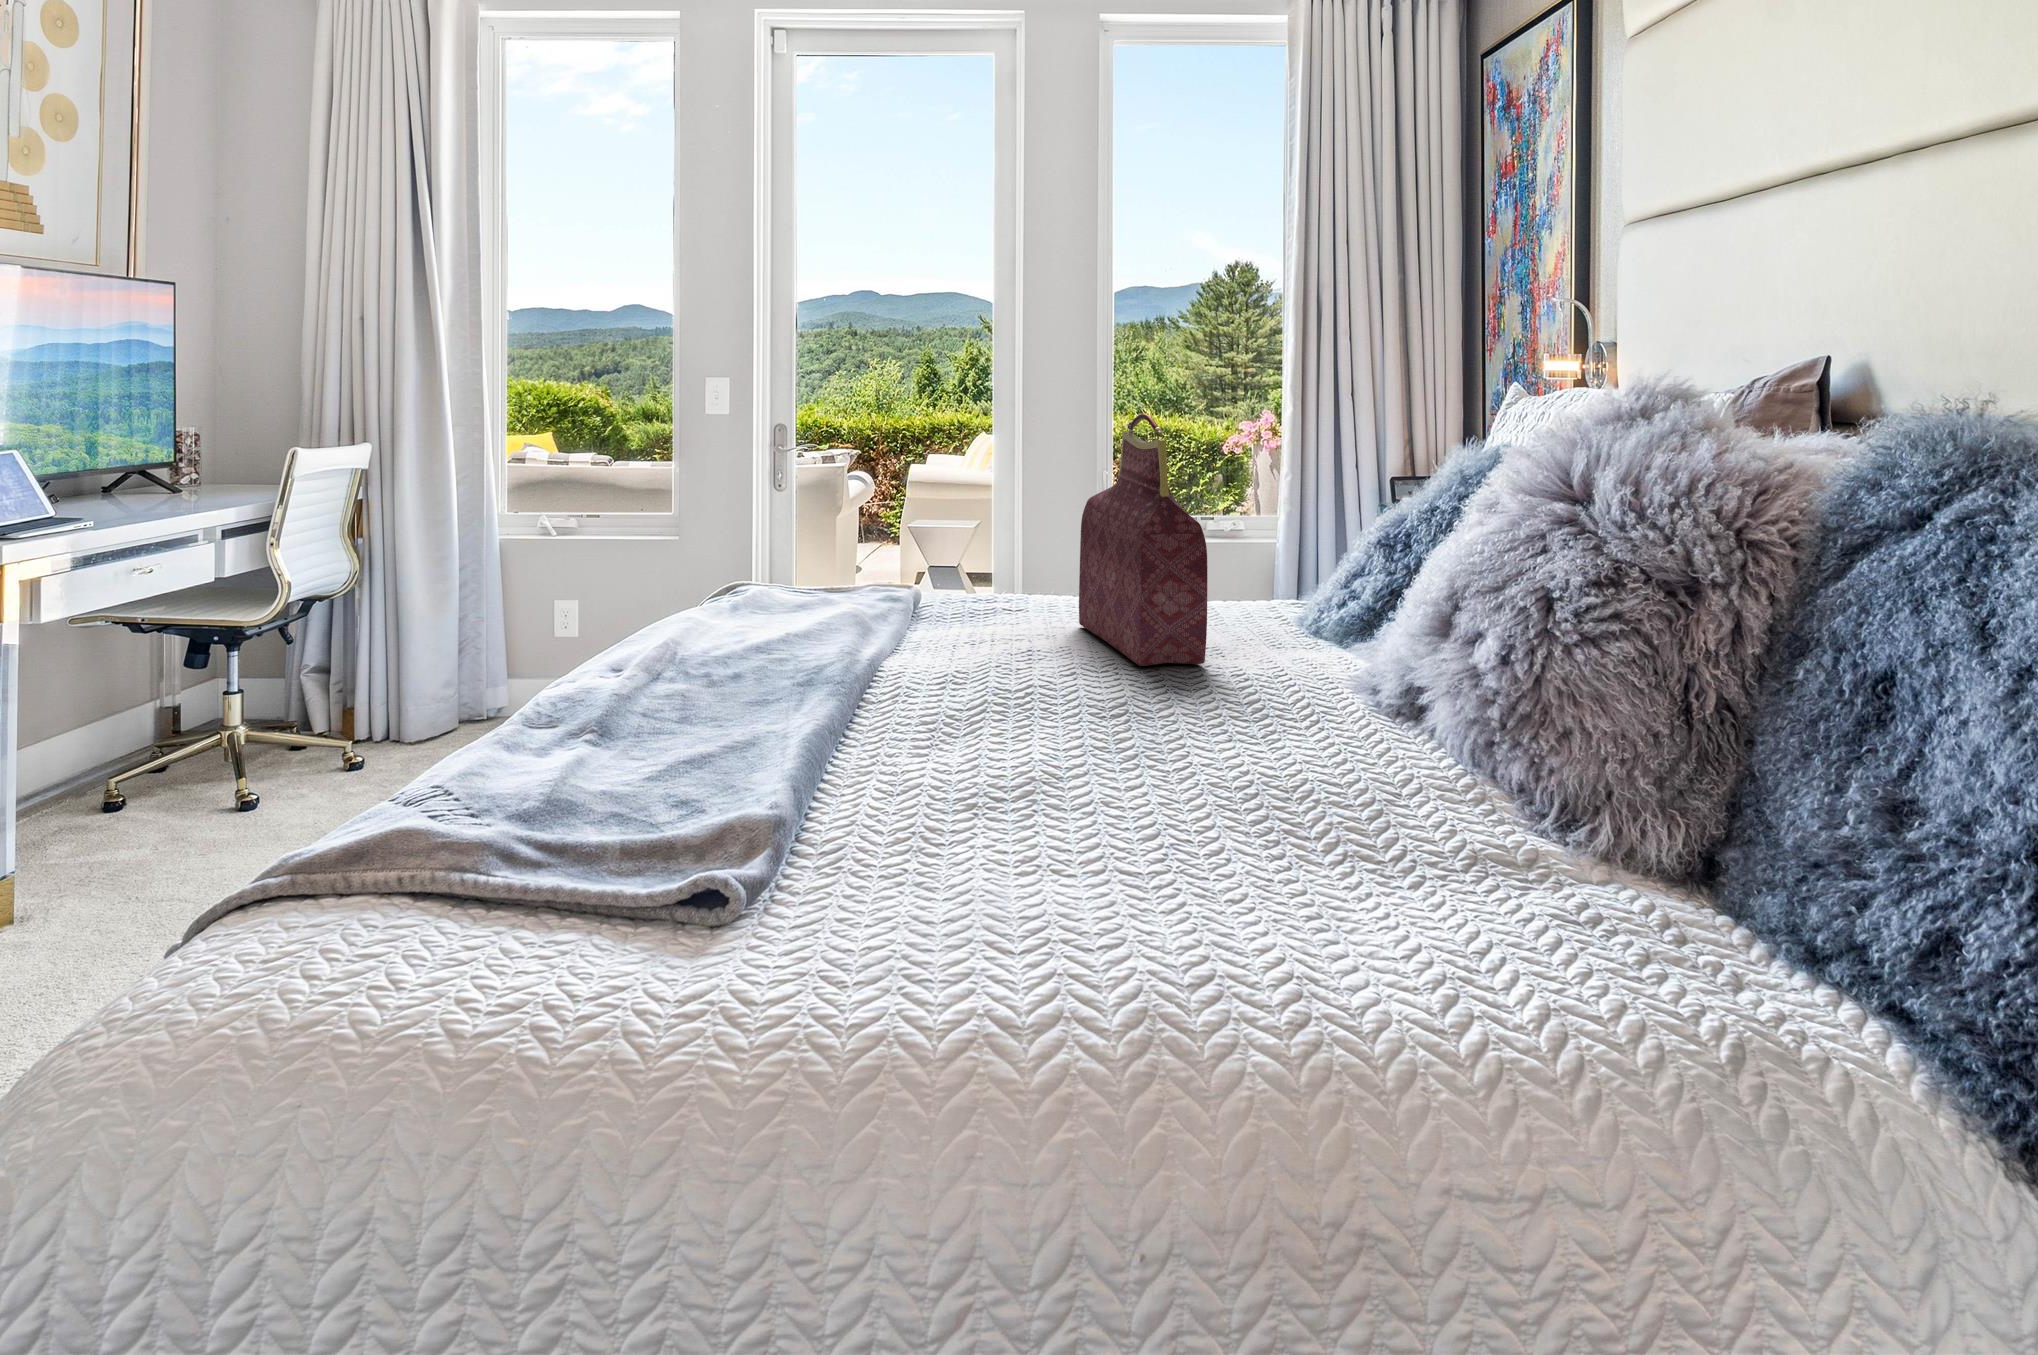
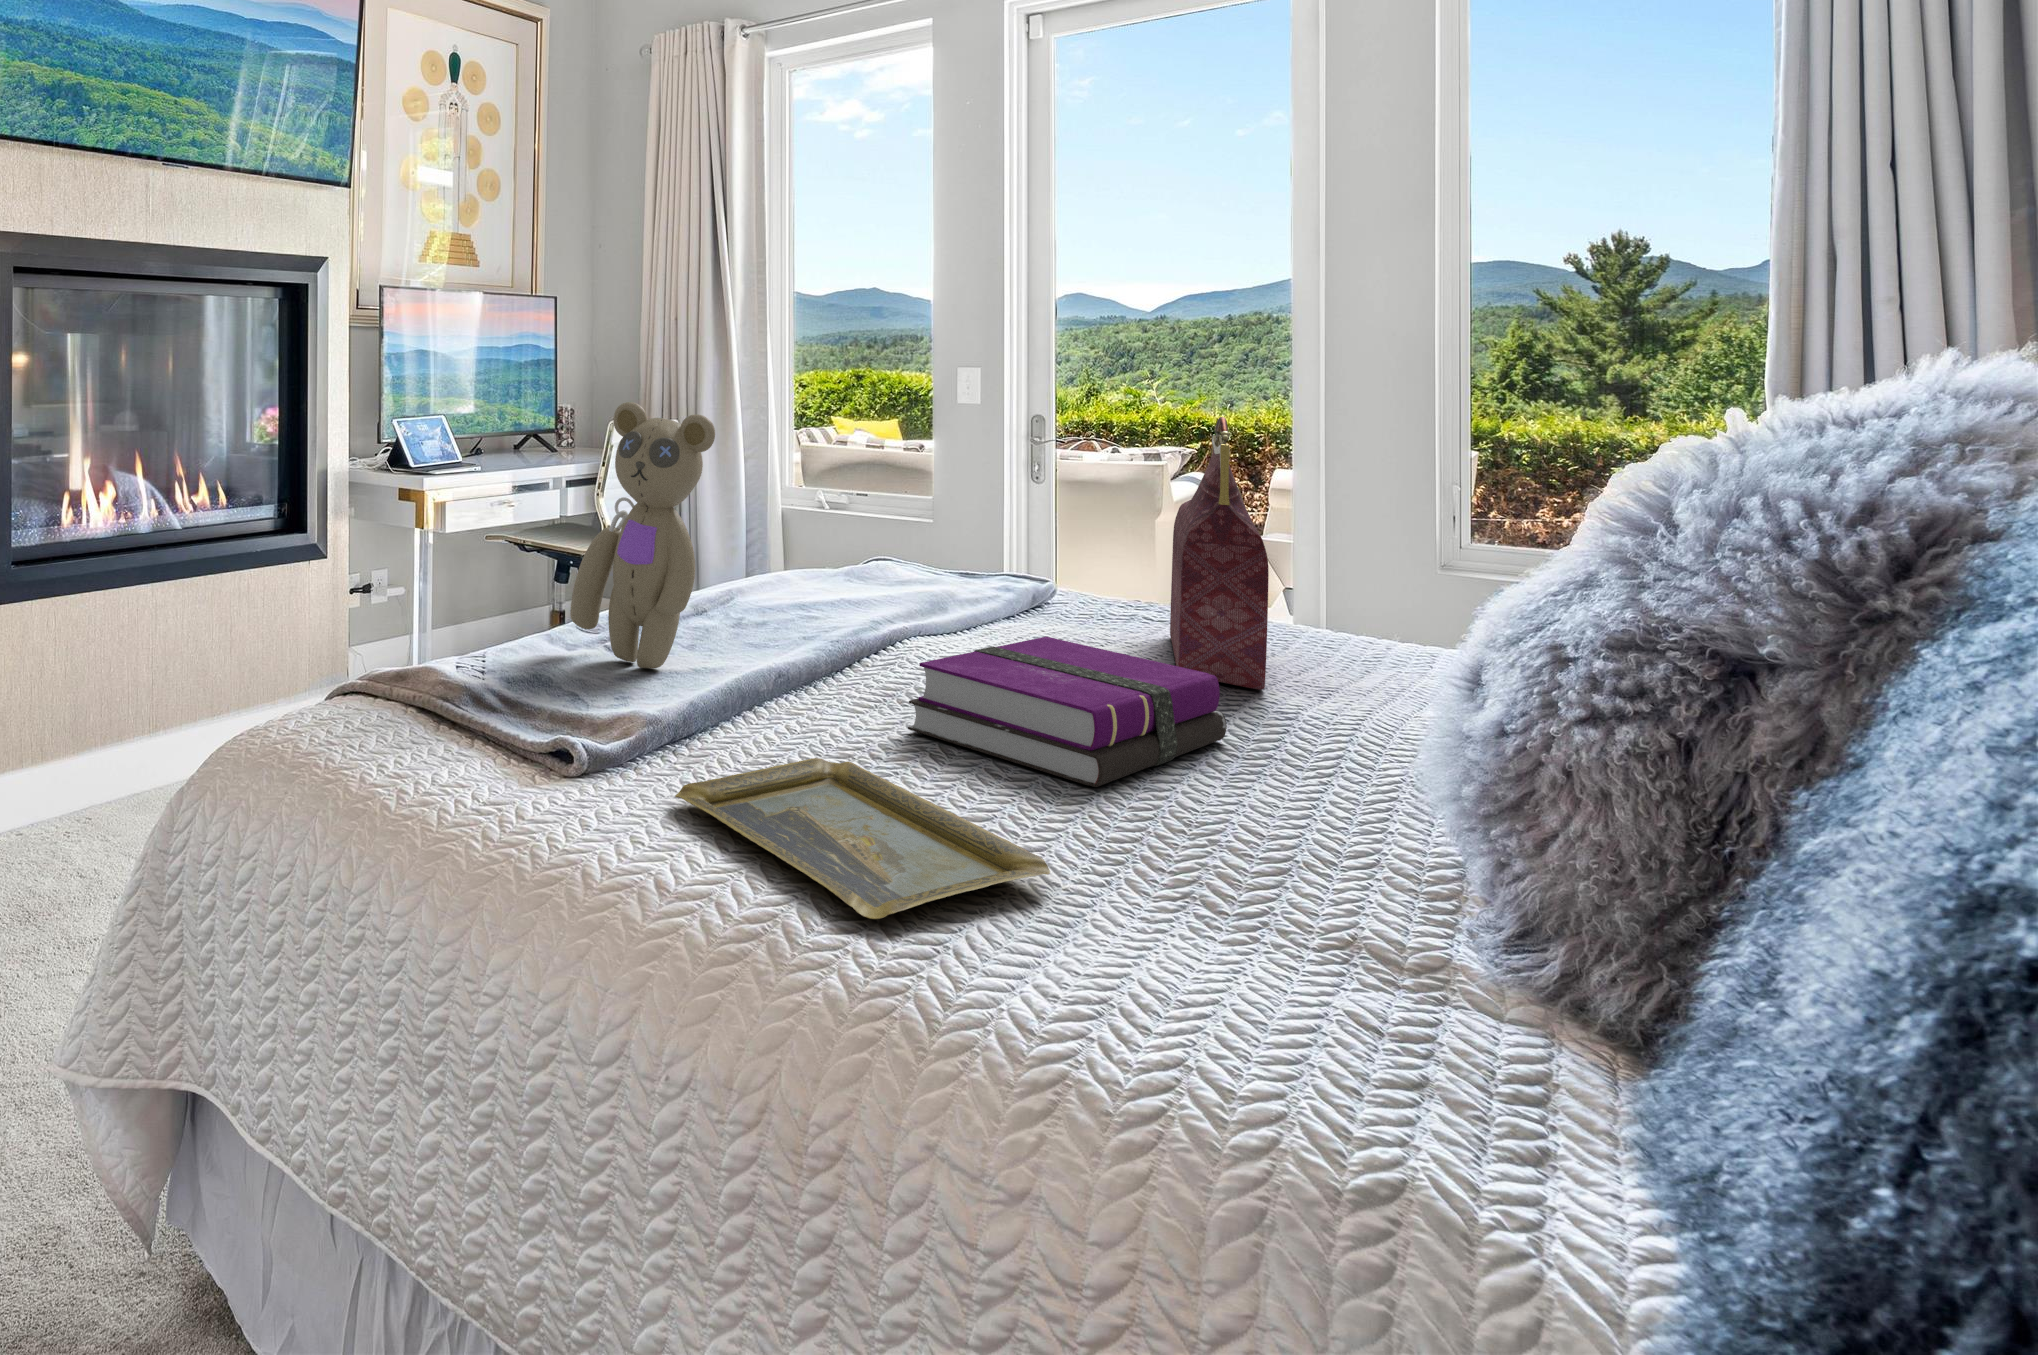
teddy bear: none [538,428,749,764] -> present [570,402,715,668]
hardback book: none [1004,645,1237,786] -> present [908,637,1227,787]
tray: none [903,818,1305,979] -> present [675,758,1050,919]

